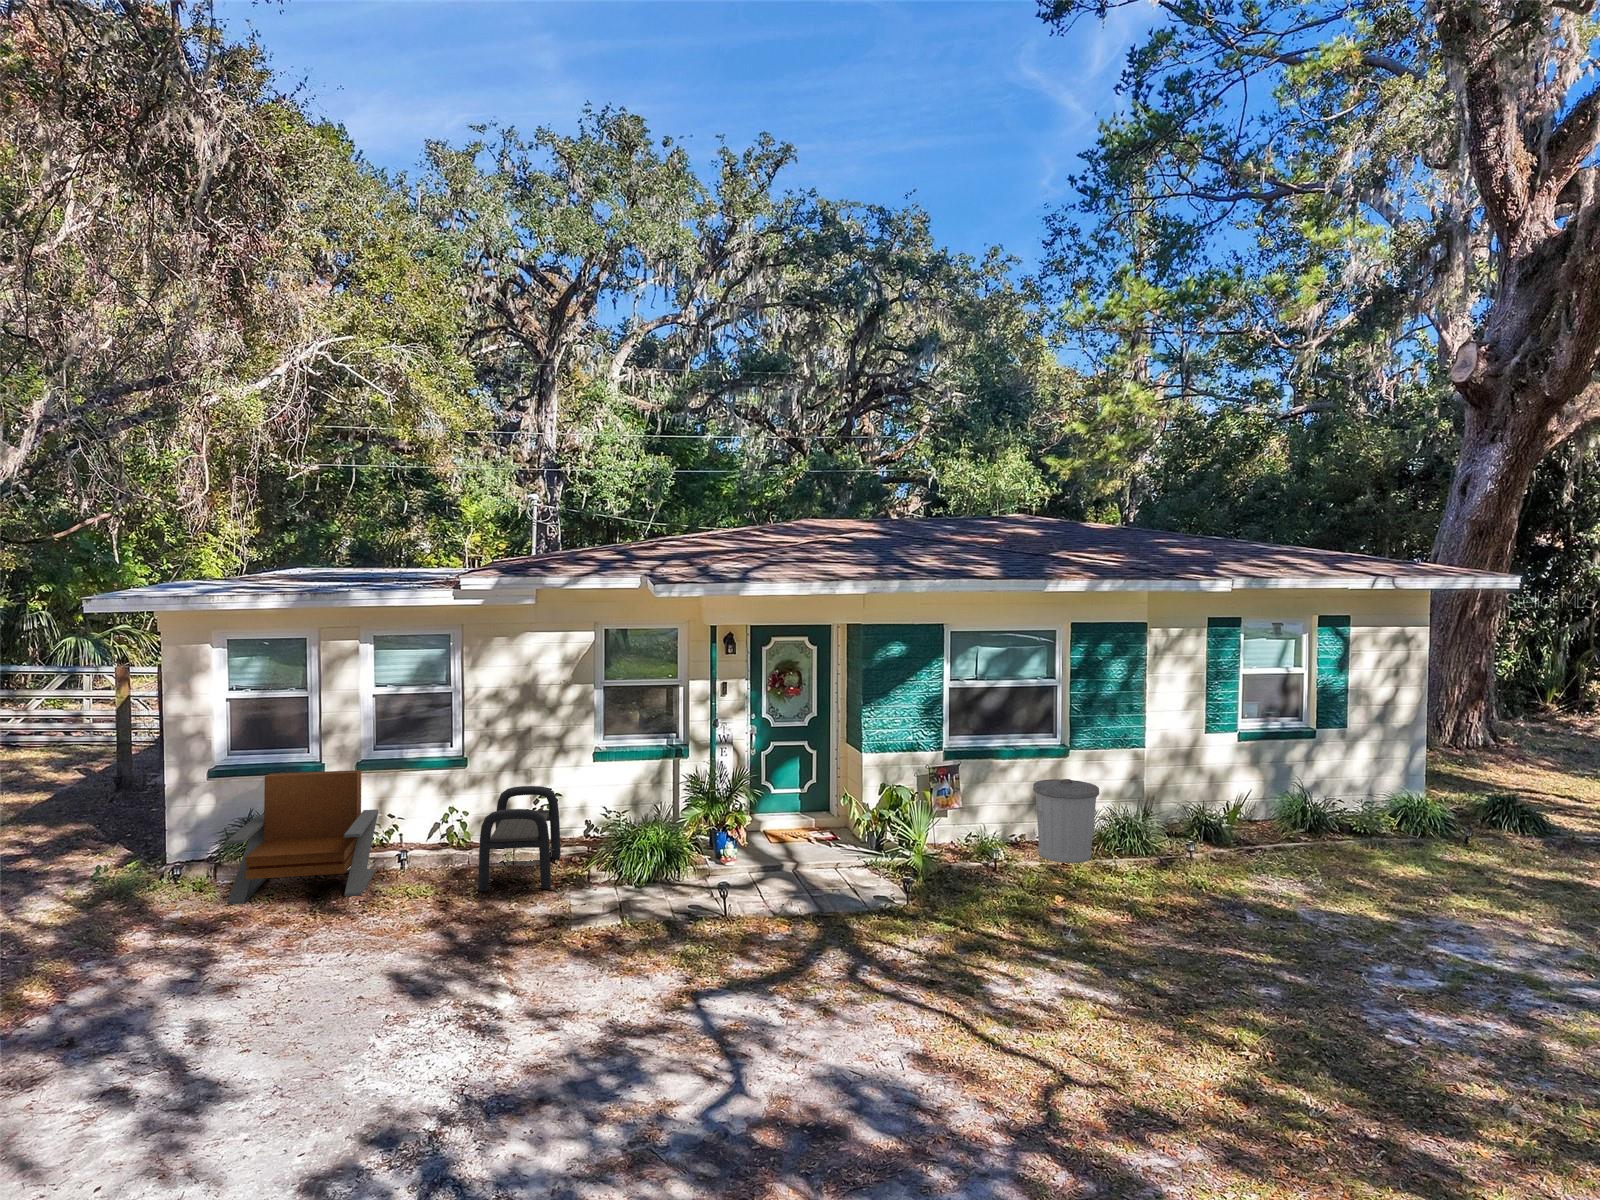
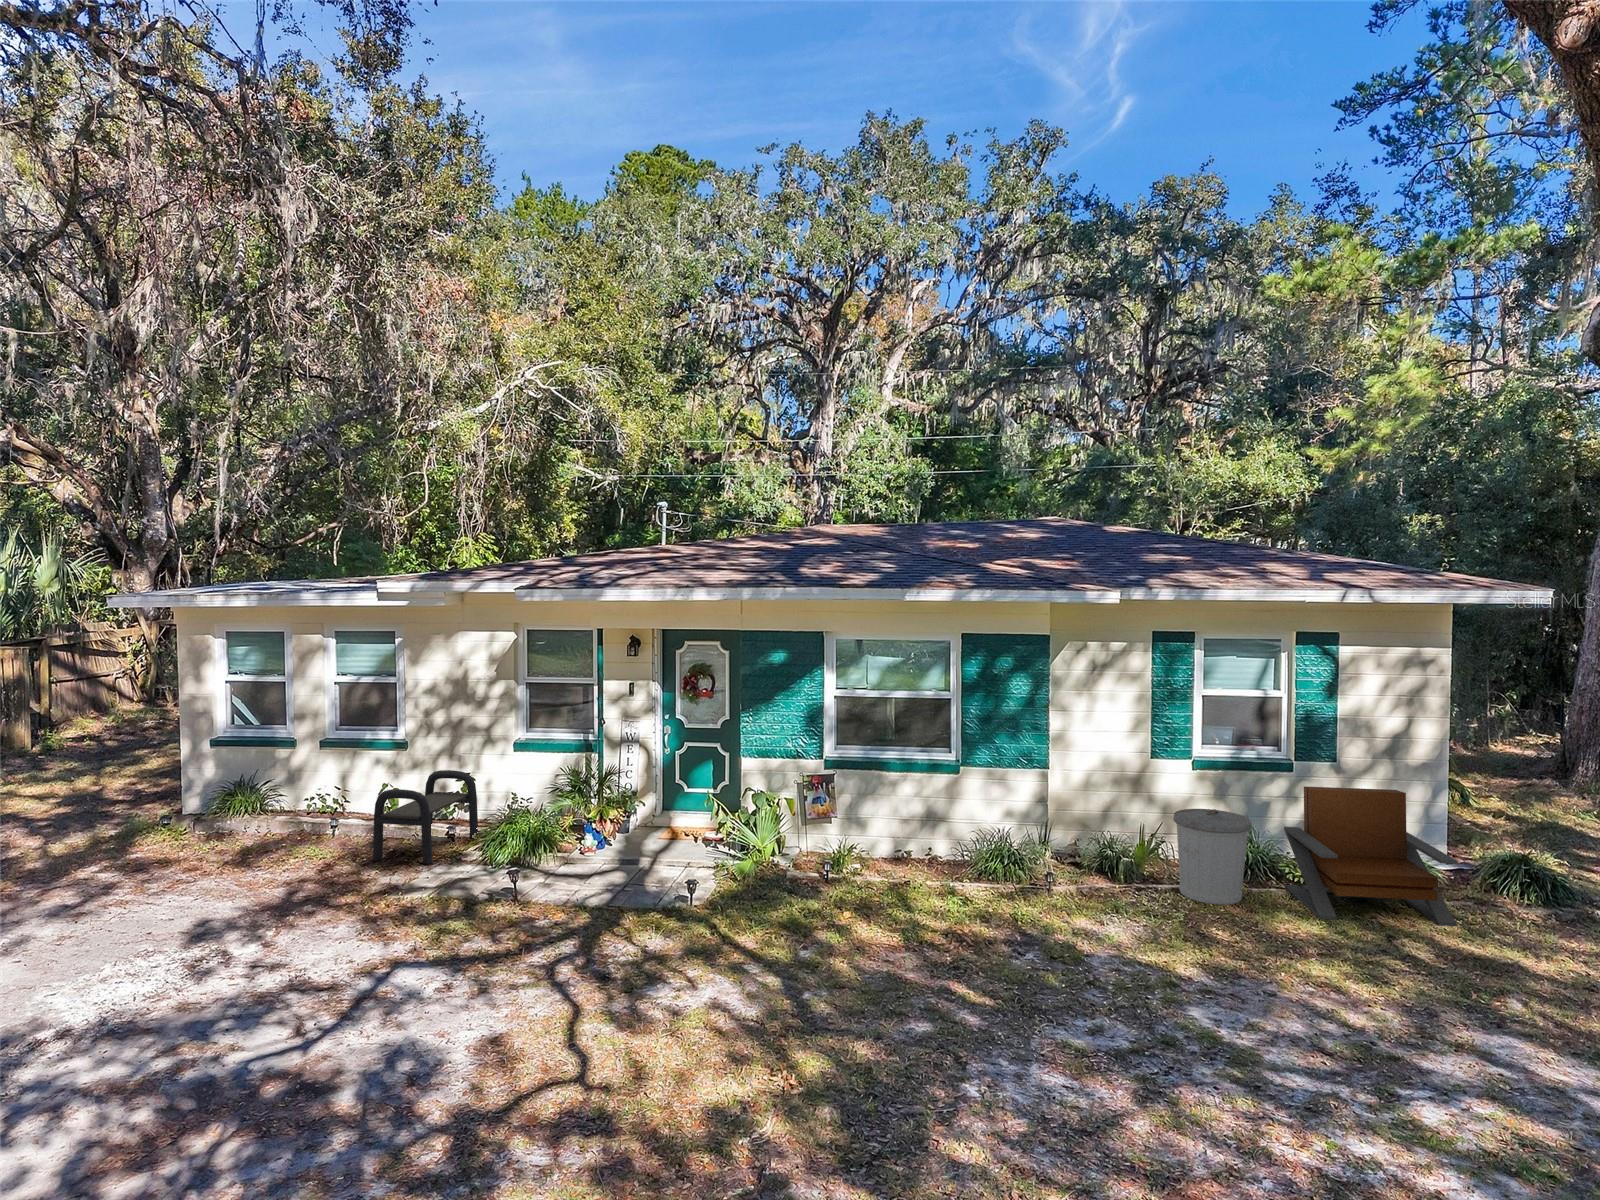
lounge chair: present [227,770,378,904] -> present [1284,786,1458,926]
trash can: present [1033,779,1099,863] -> present [1173,809,1252,905]

